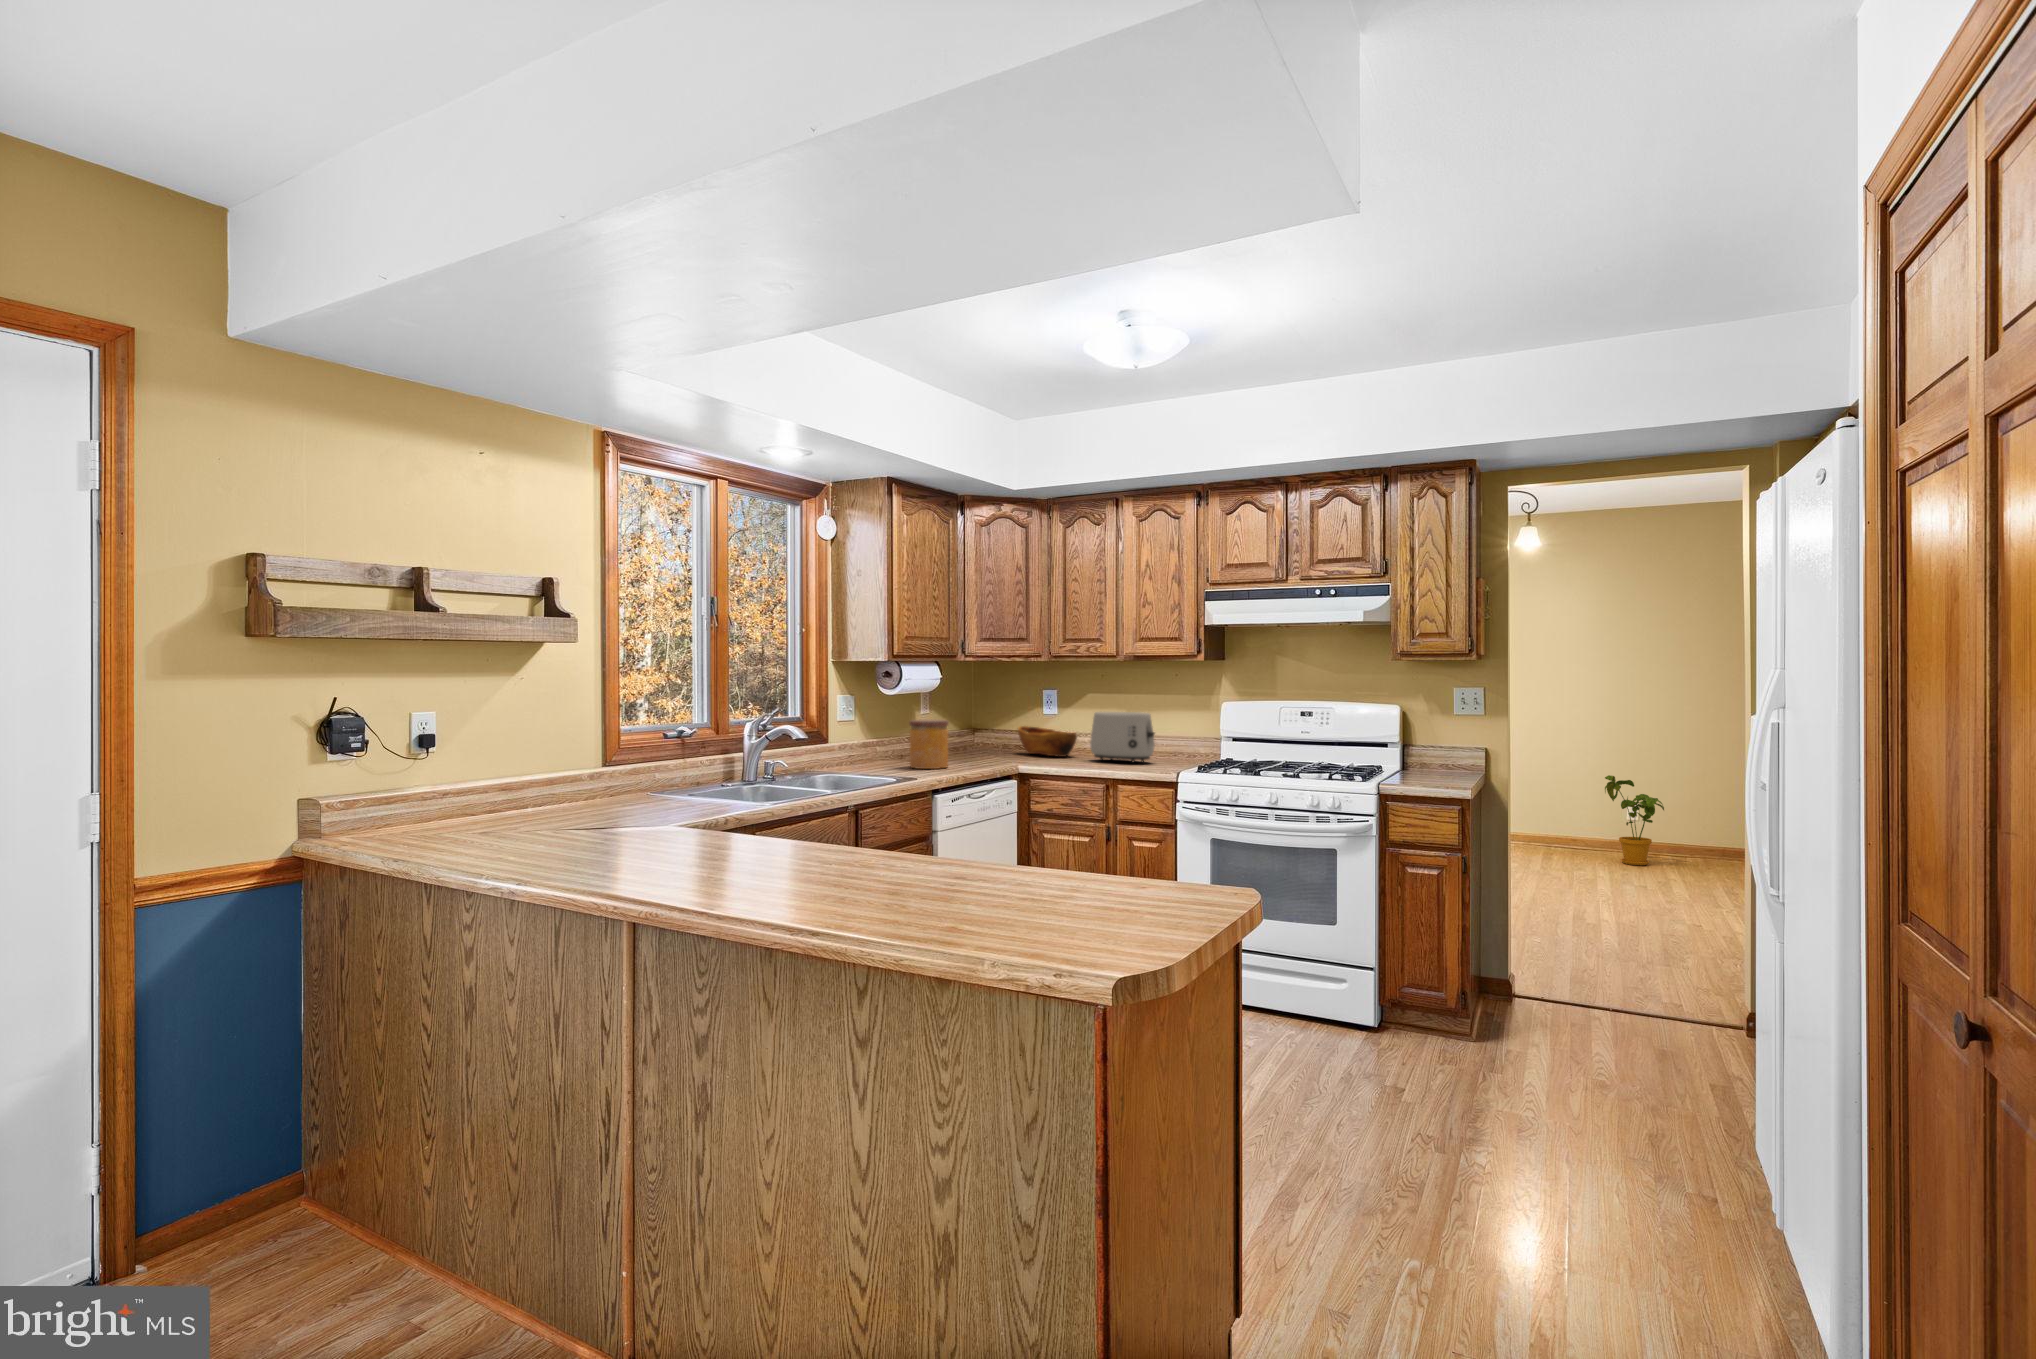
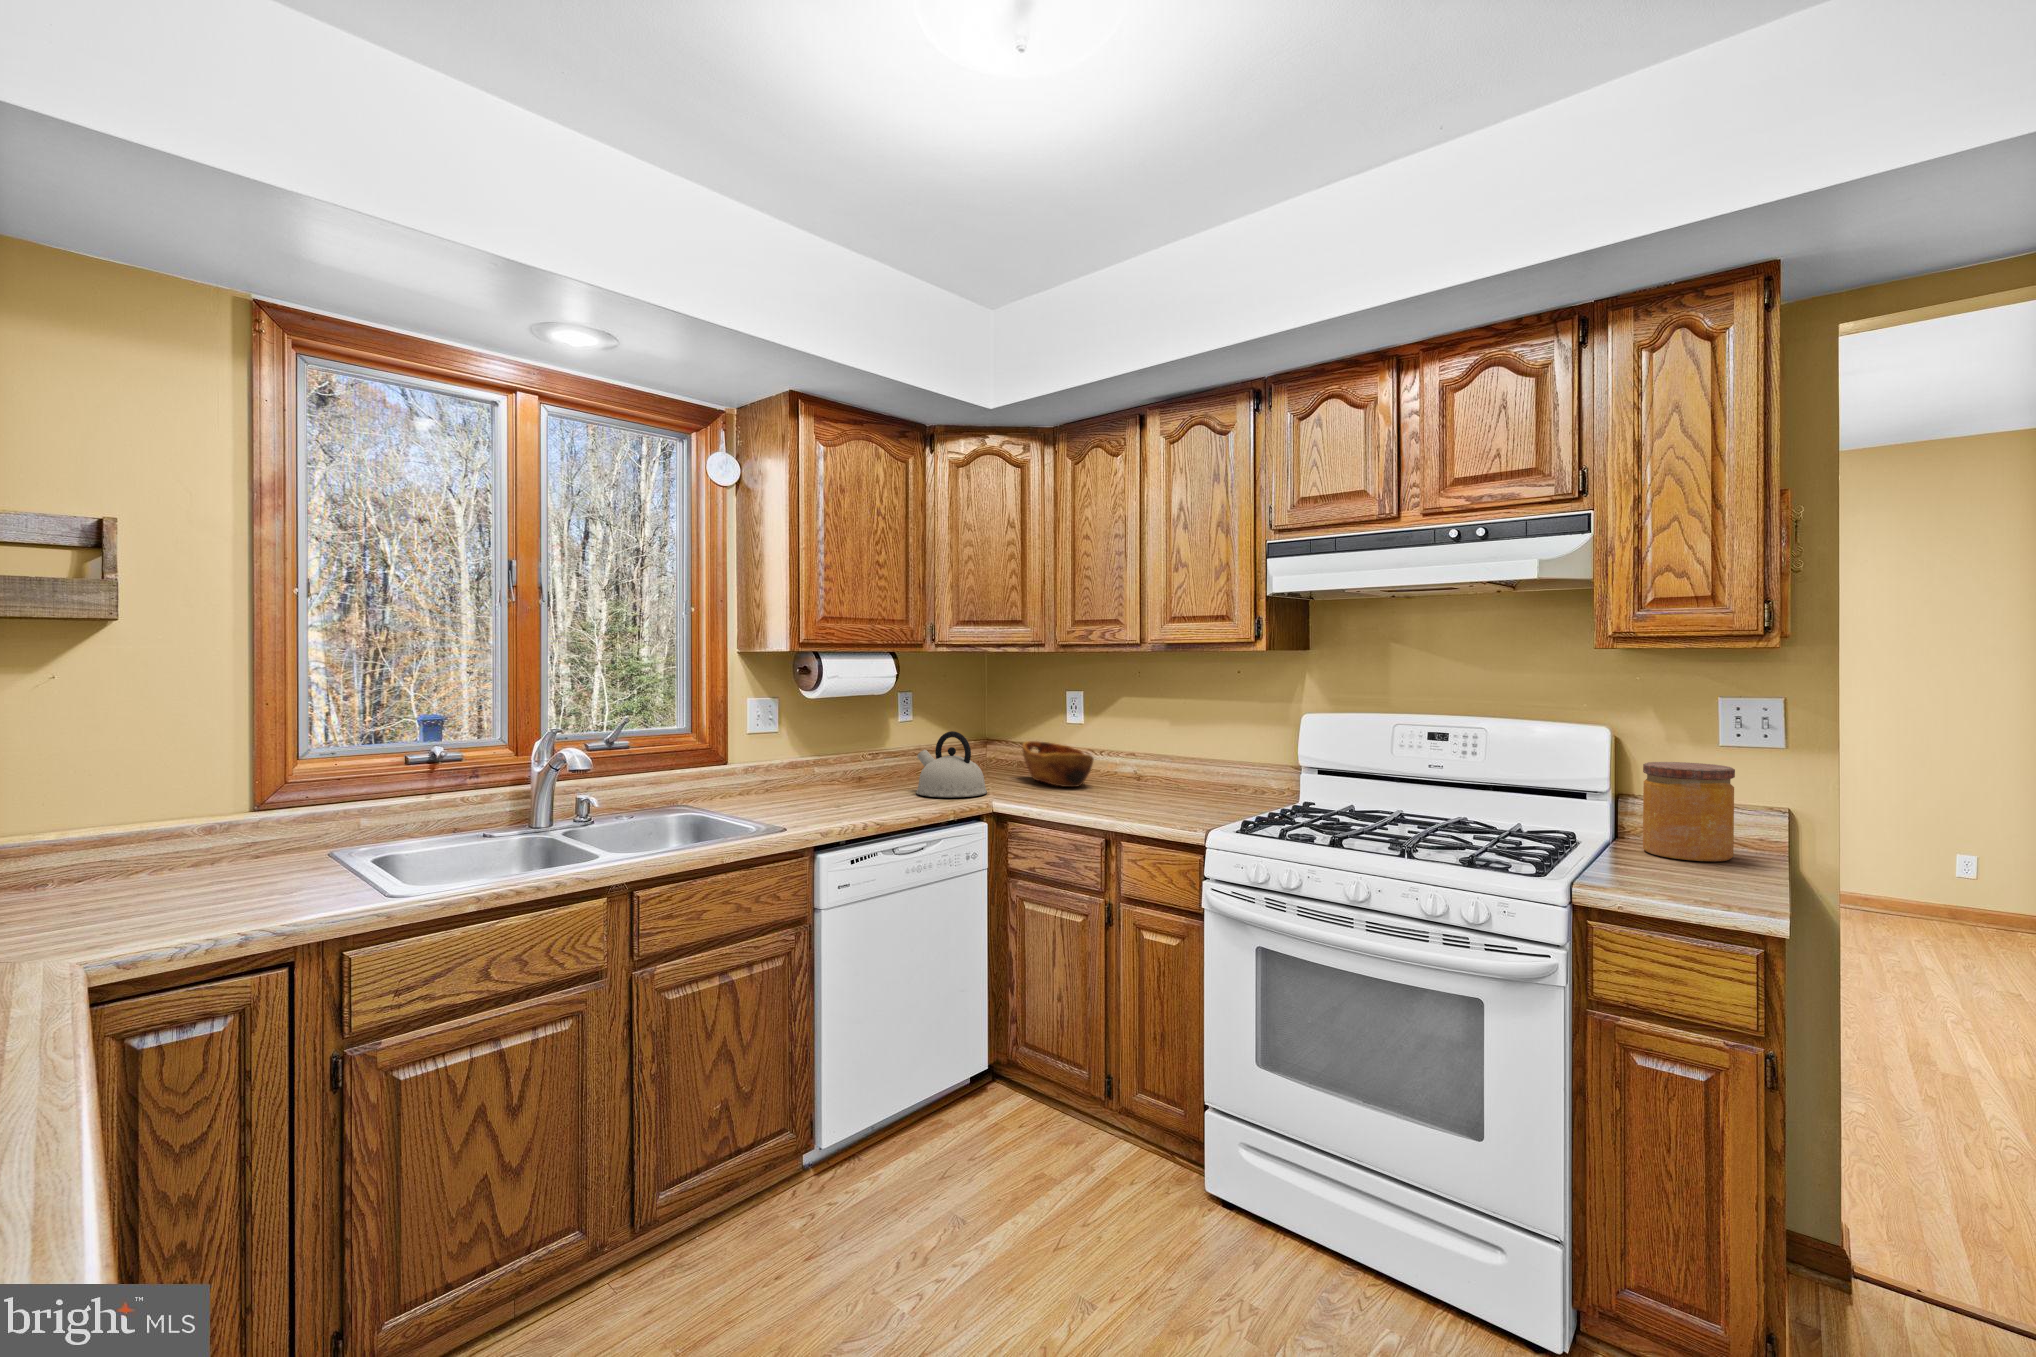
toaster: present [1090,712,1155,763] -> none [1101,726,1191,805]
kettle: none [957,717,1010,762] -> present [916,731,987,797]
jar: present [909,719,949,769] -> present [1643,762,1735,861]
house plant: present [1605,775,1664,865] -> none [1883,810,1985,936]

